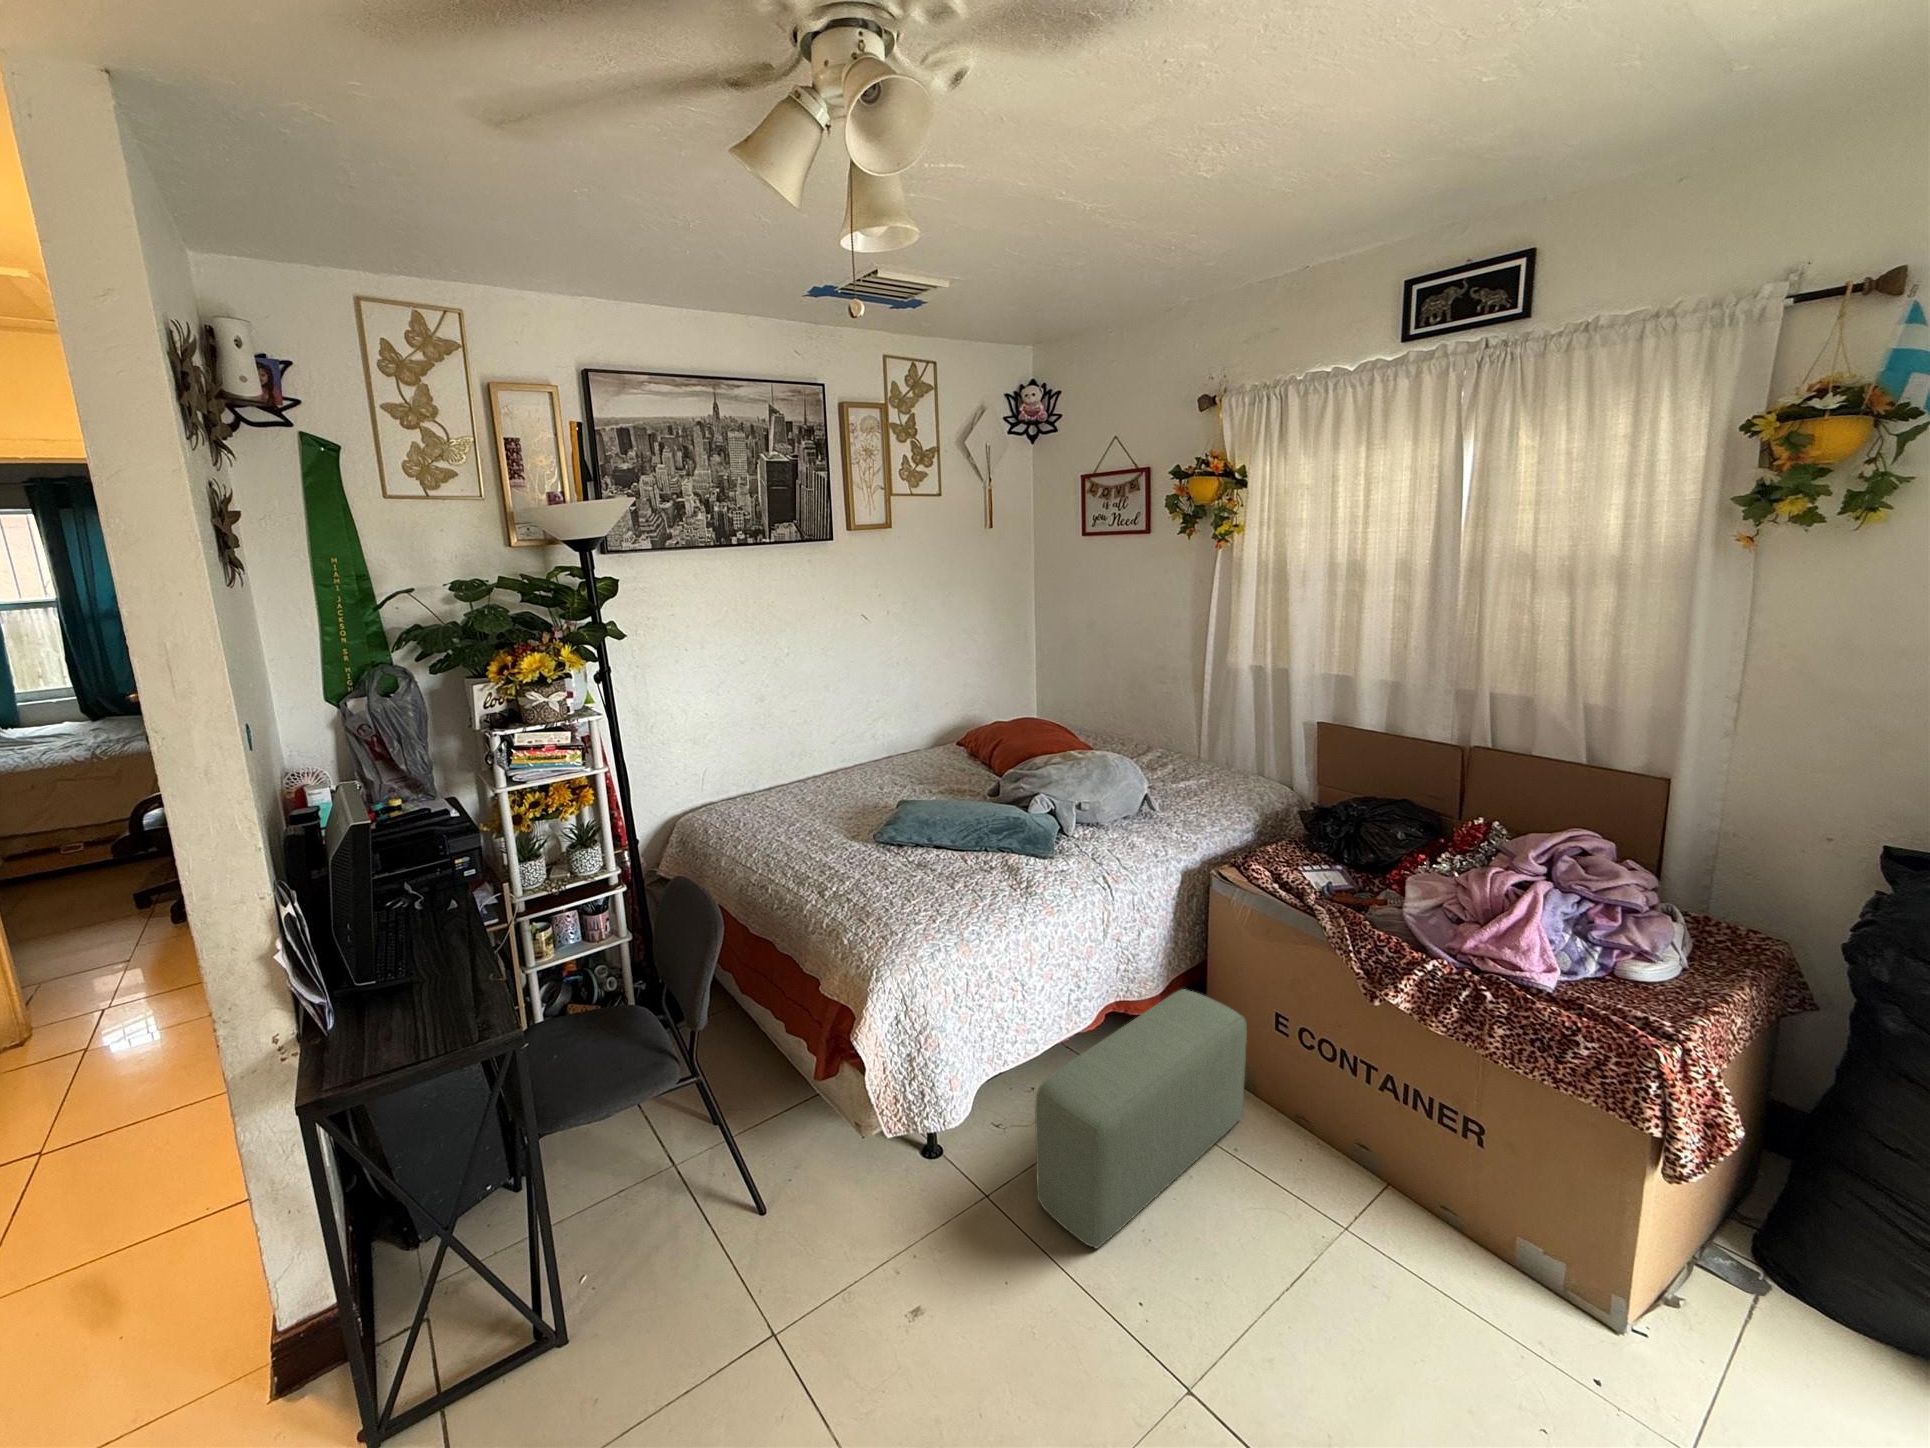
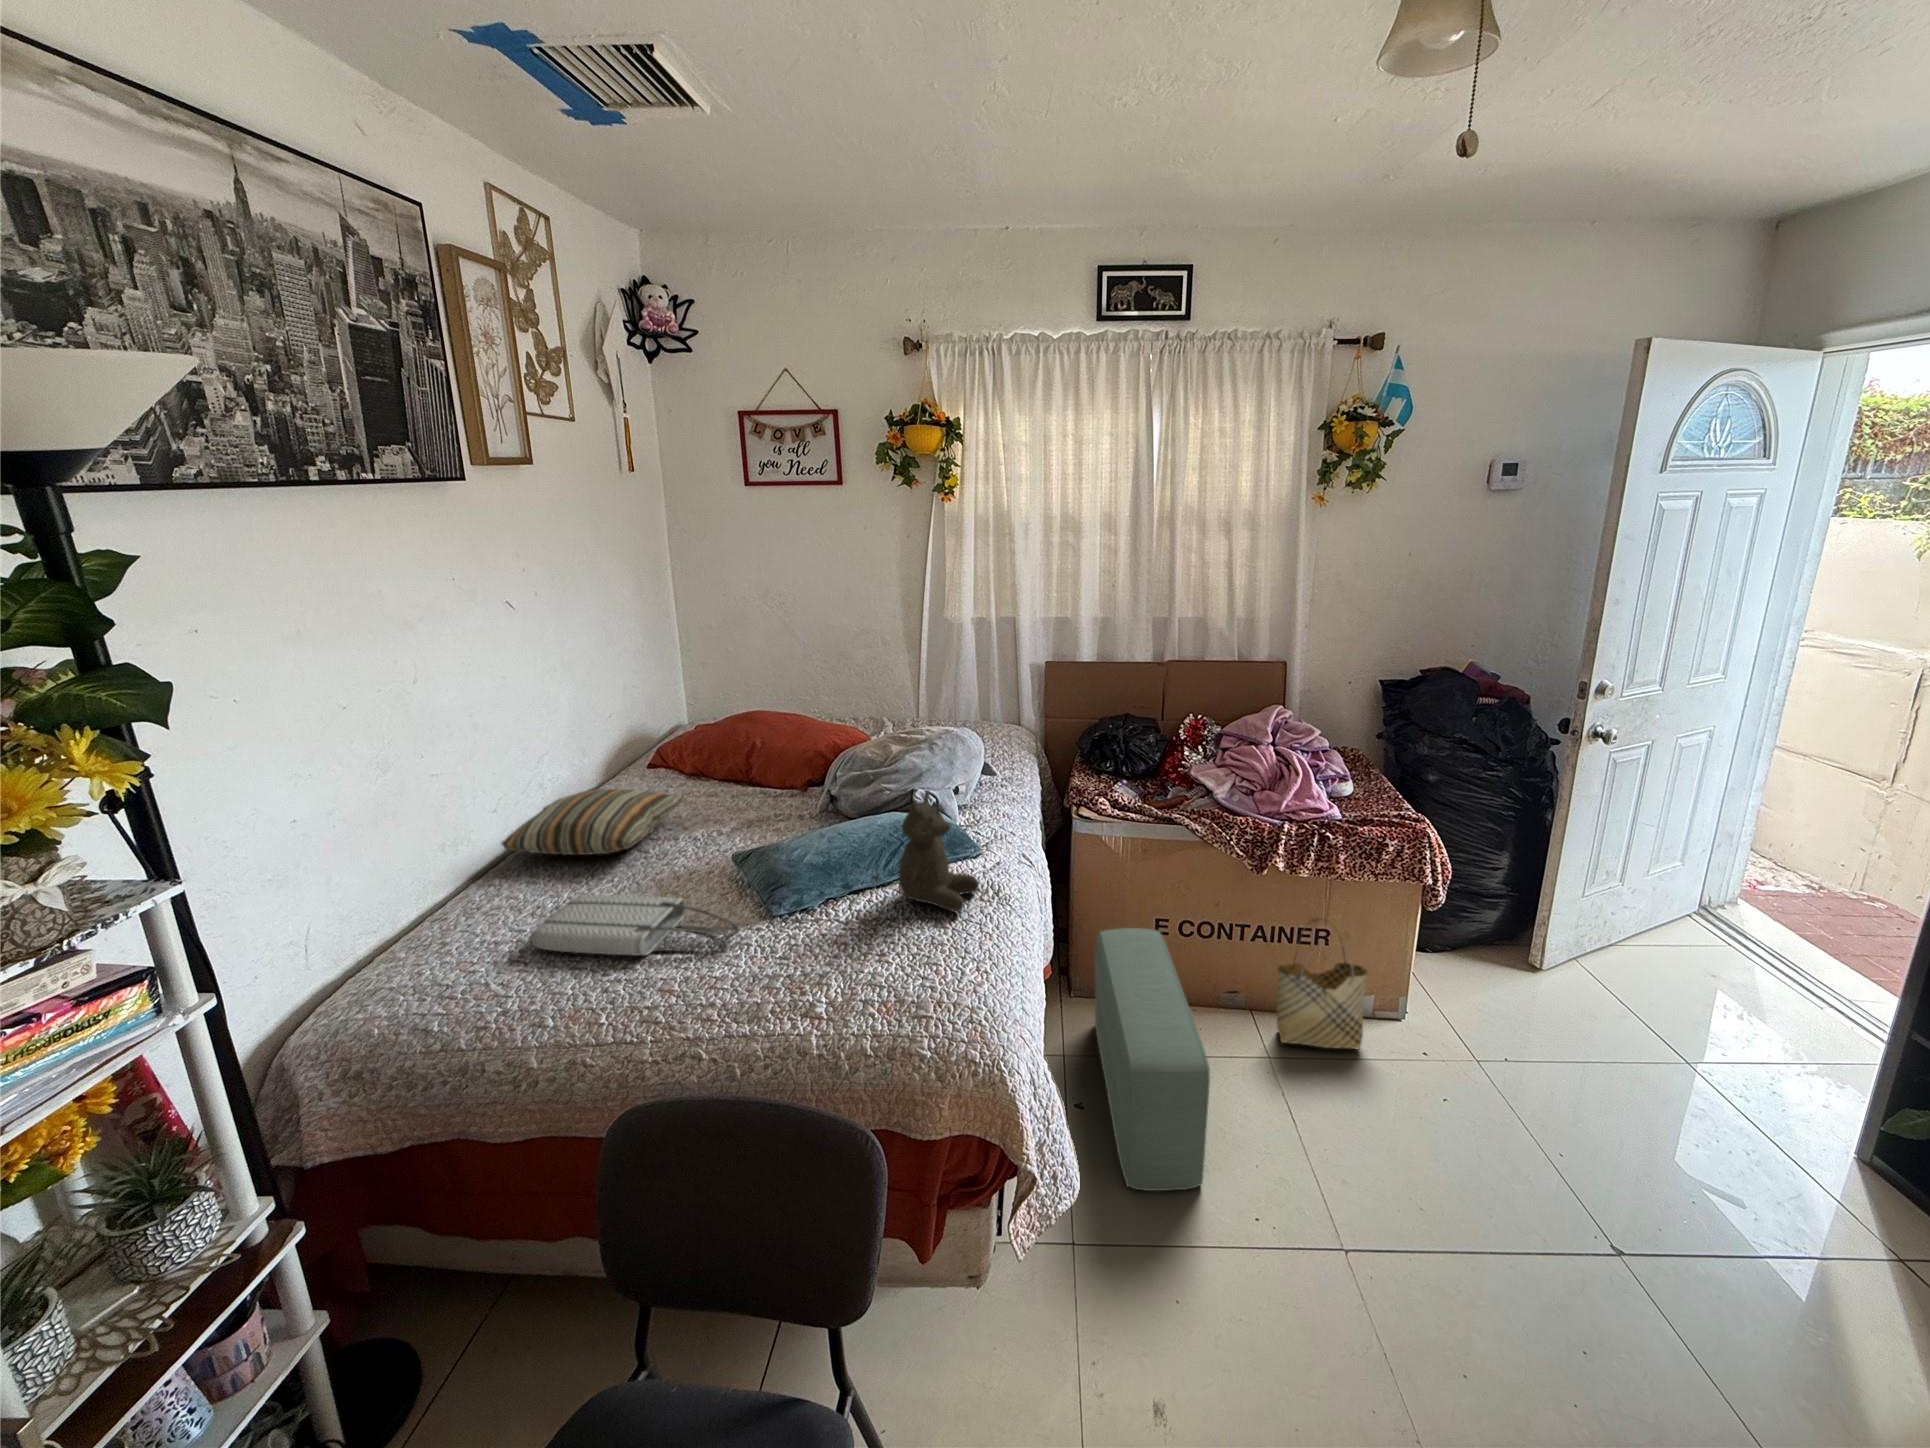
pillow: none [820,746,934,786] -> present [501,789,683,855]
teddy bear: none [928,786,1001,888] -> present [899,790,979,912]
tote bag: none [766,800,844,847] -> present [531,895,739,956]
woven basket: none [1357,1097,1502,1300] -> present [1277,918,1368,1049]

